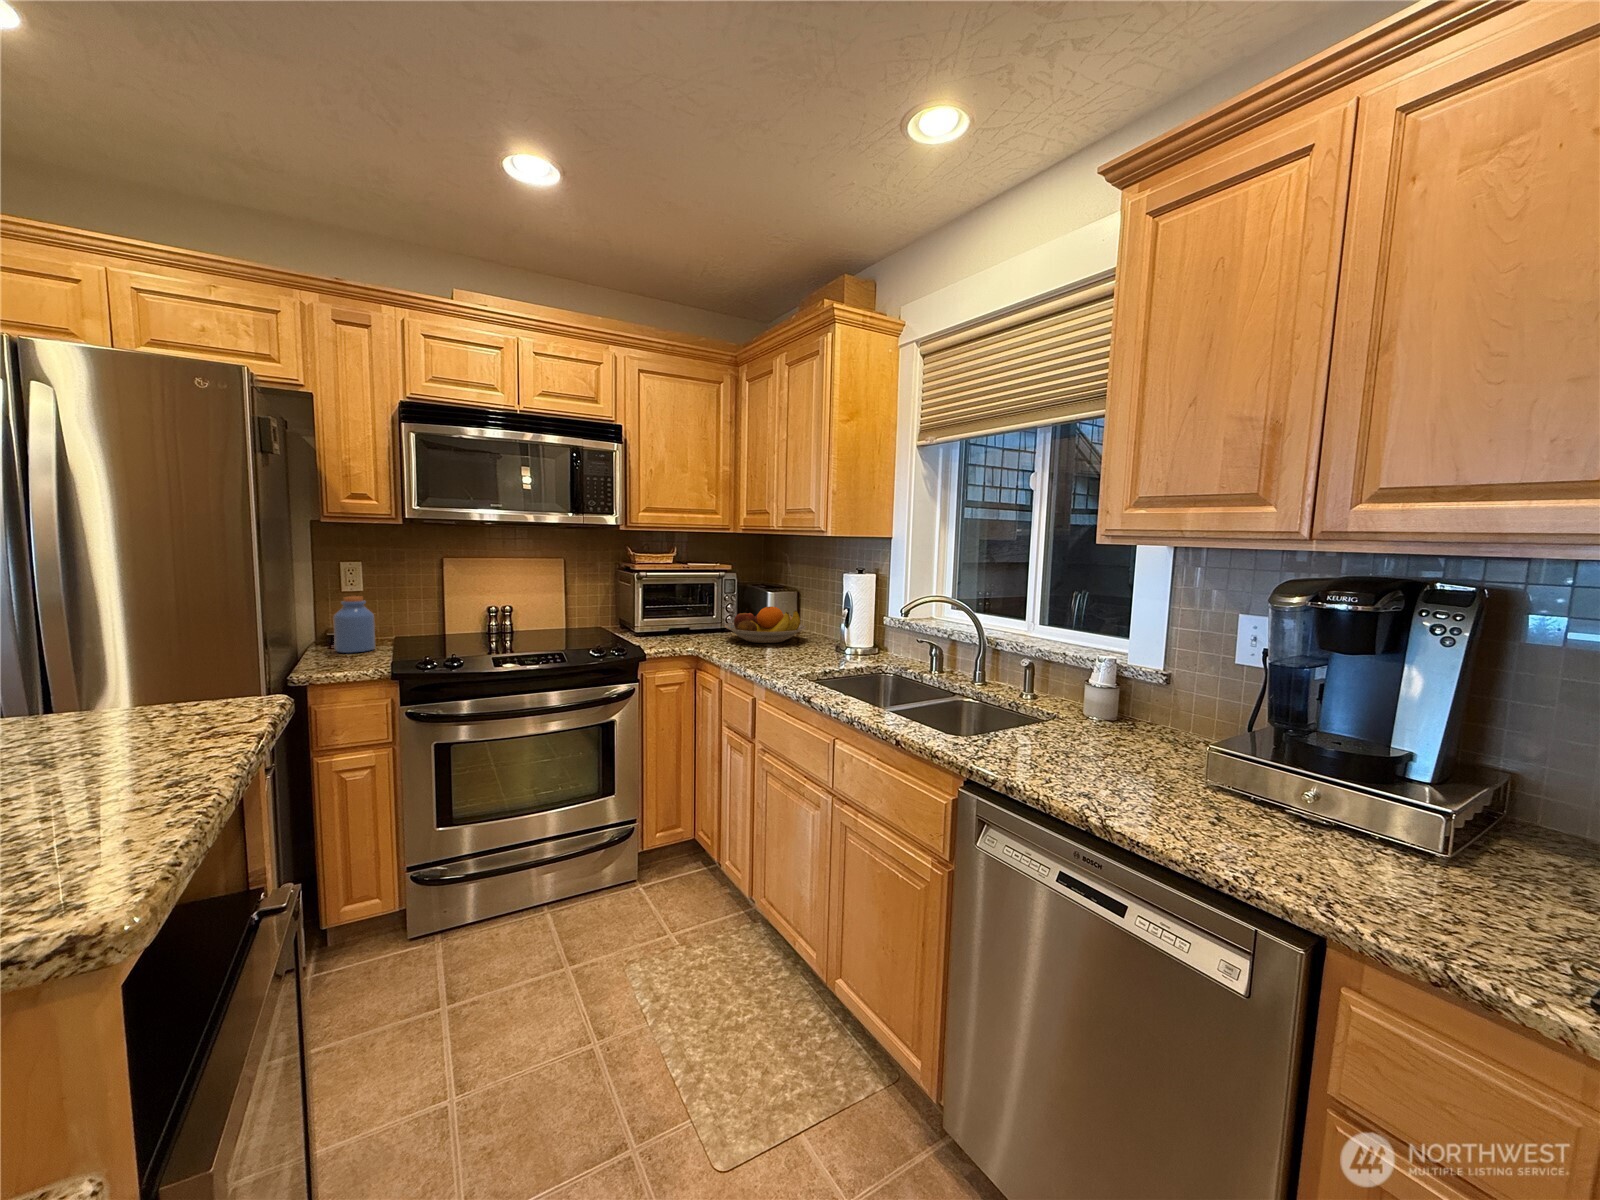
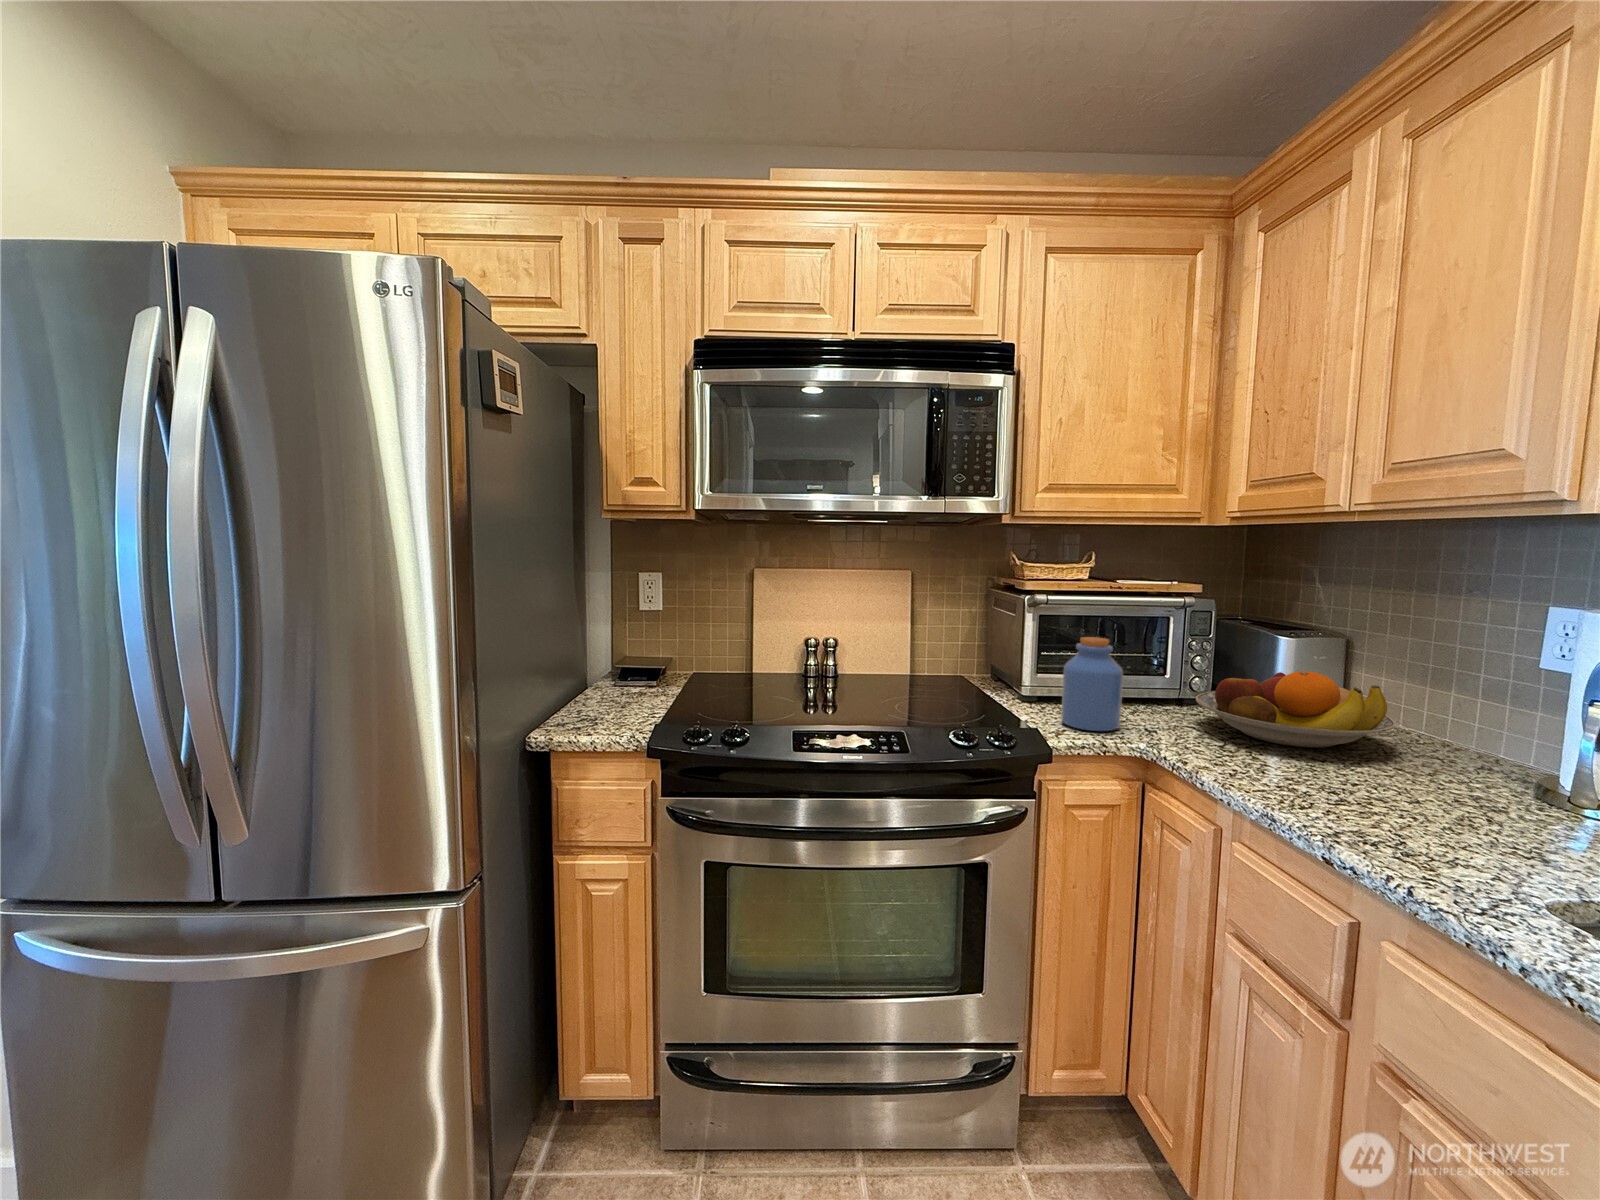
jar: present [333,596,375,653] -> present [1061,637,1123,731]

